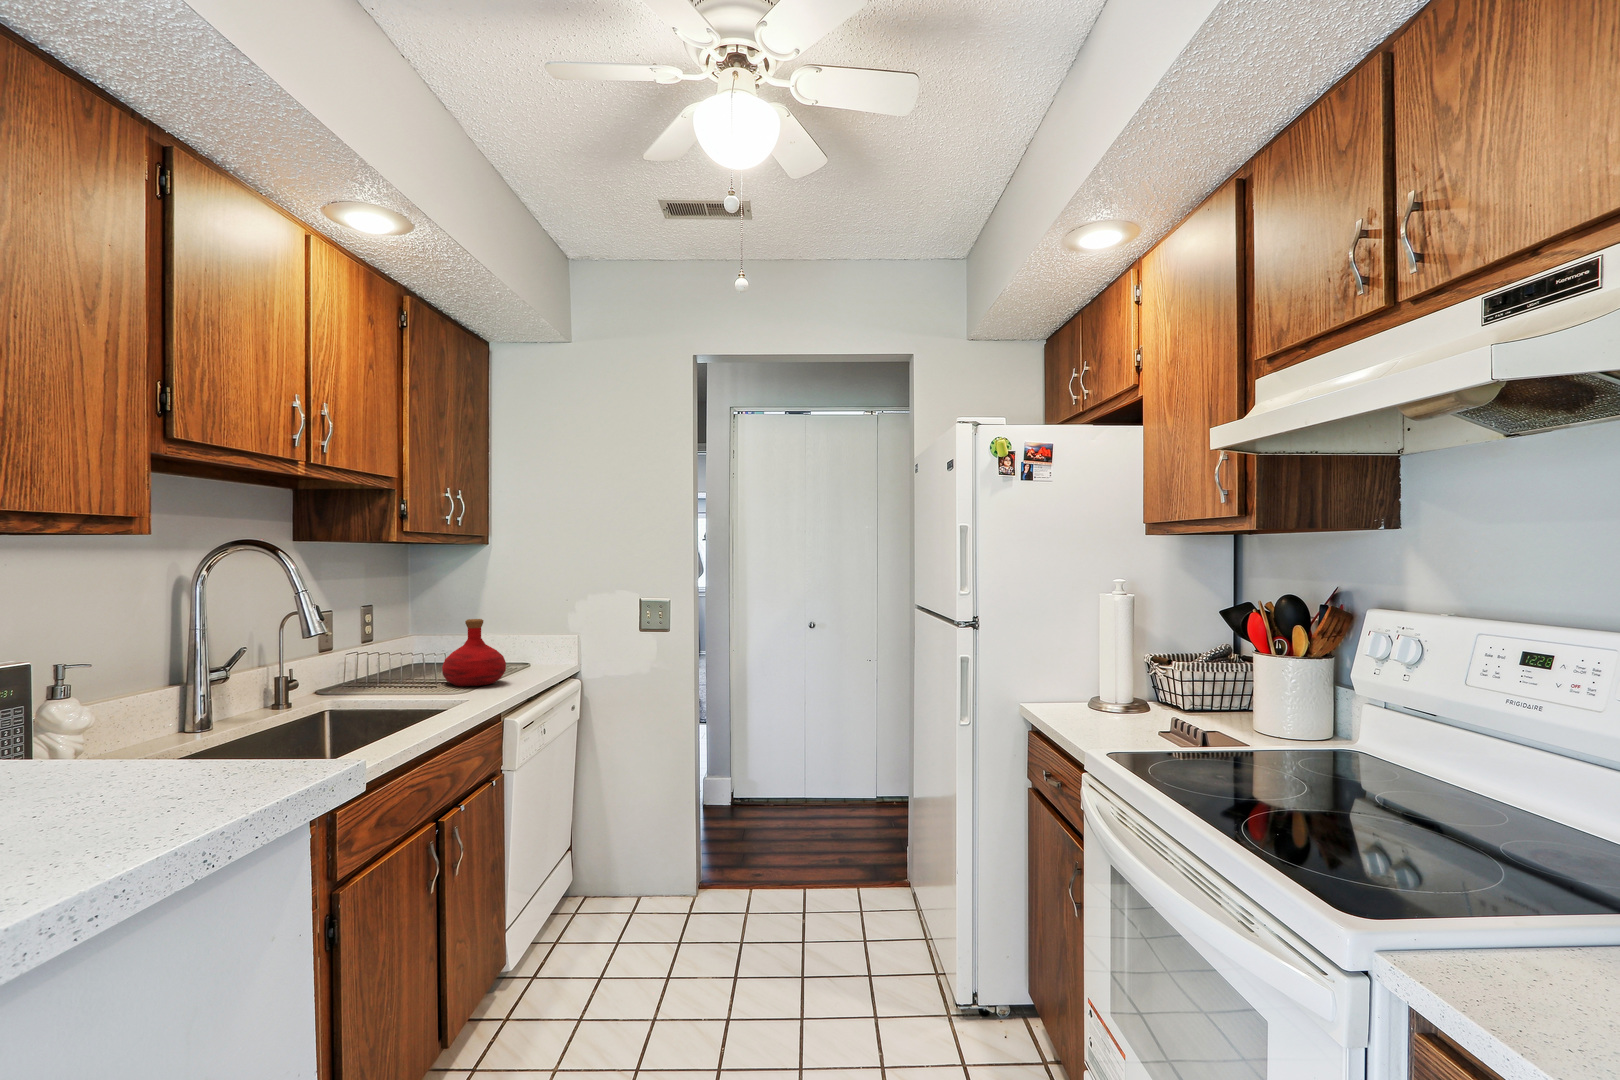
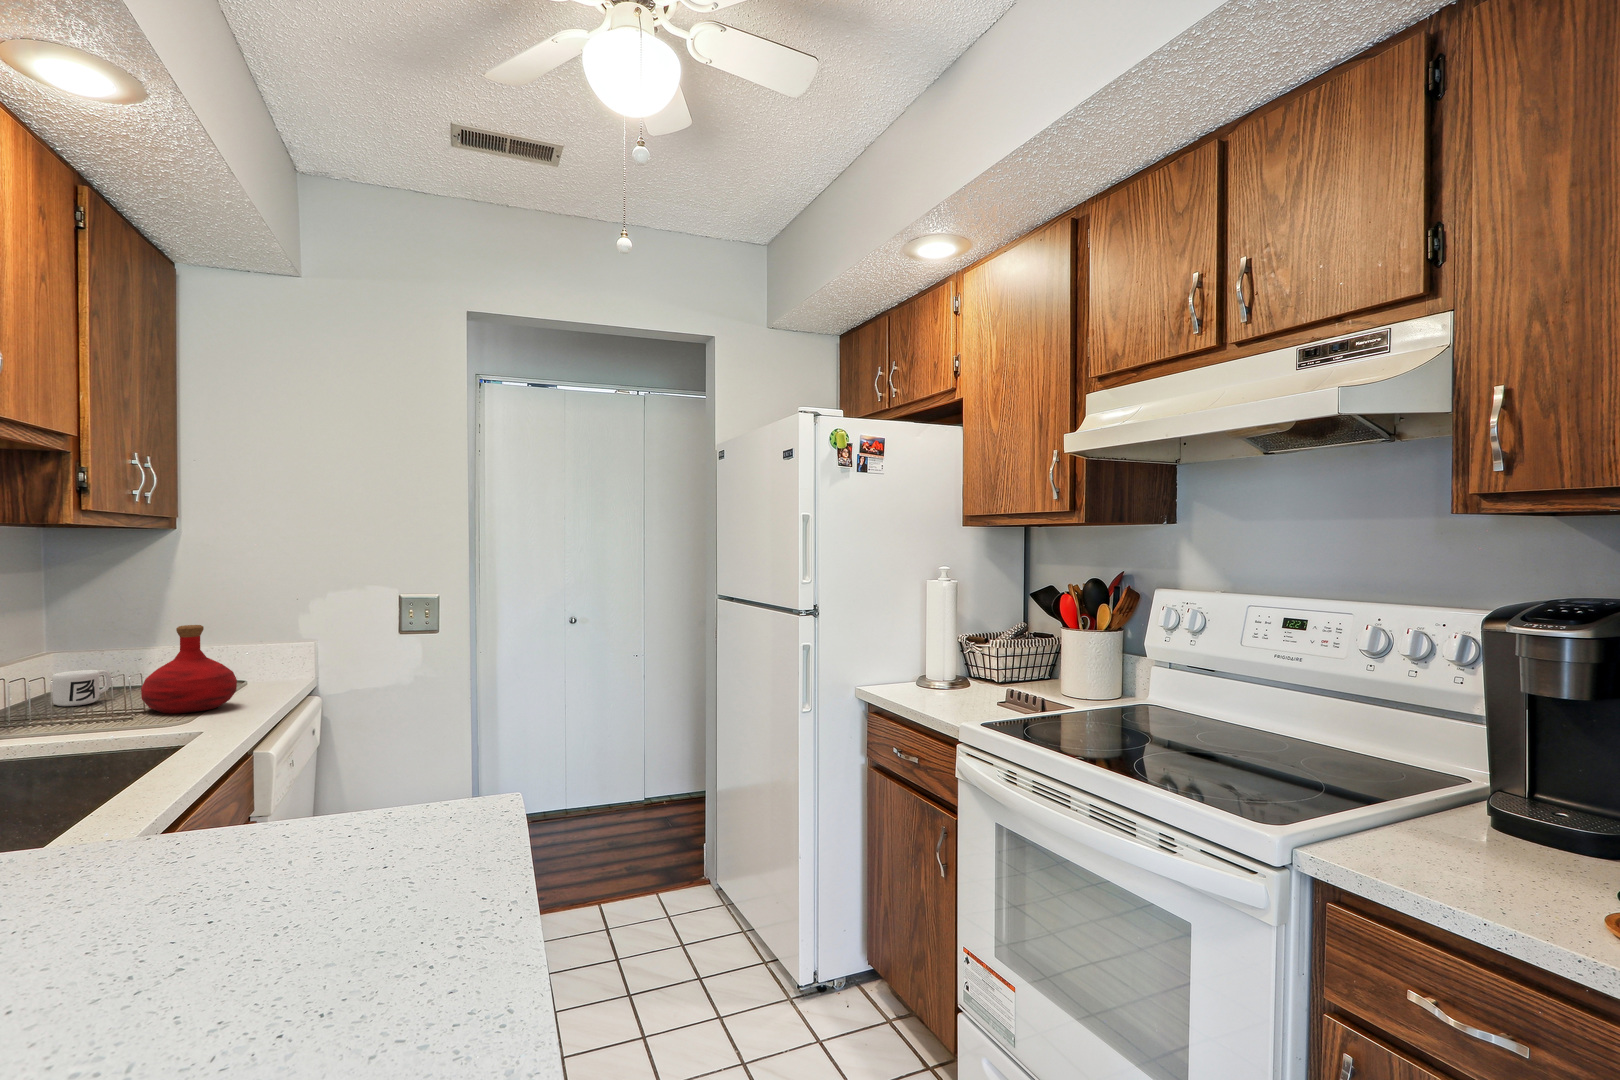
mug: none [396,650,434,676] -> present [52,670,112,706]

